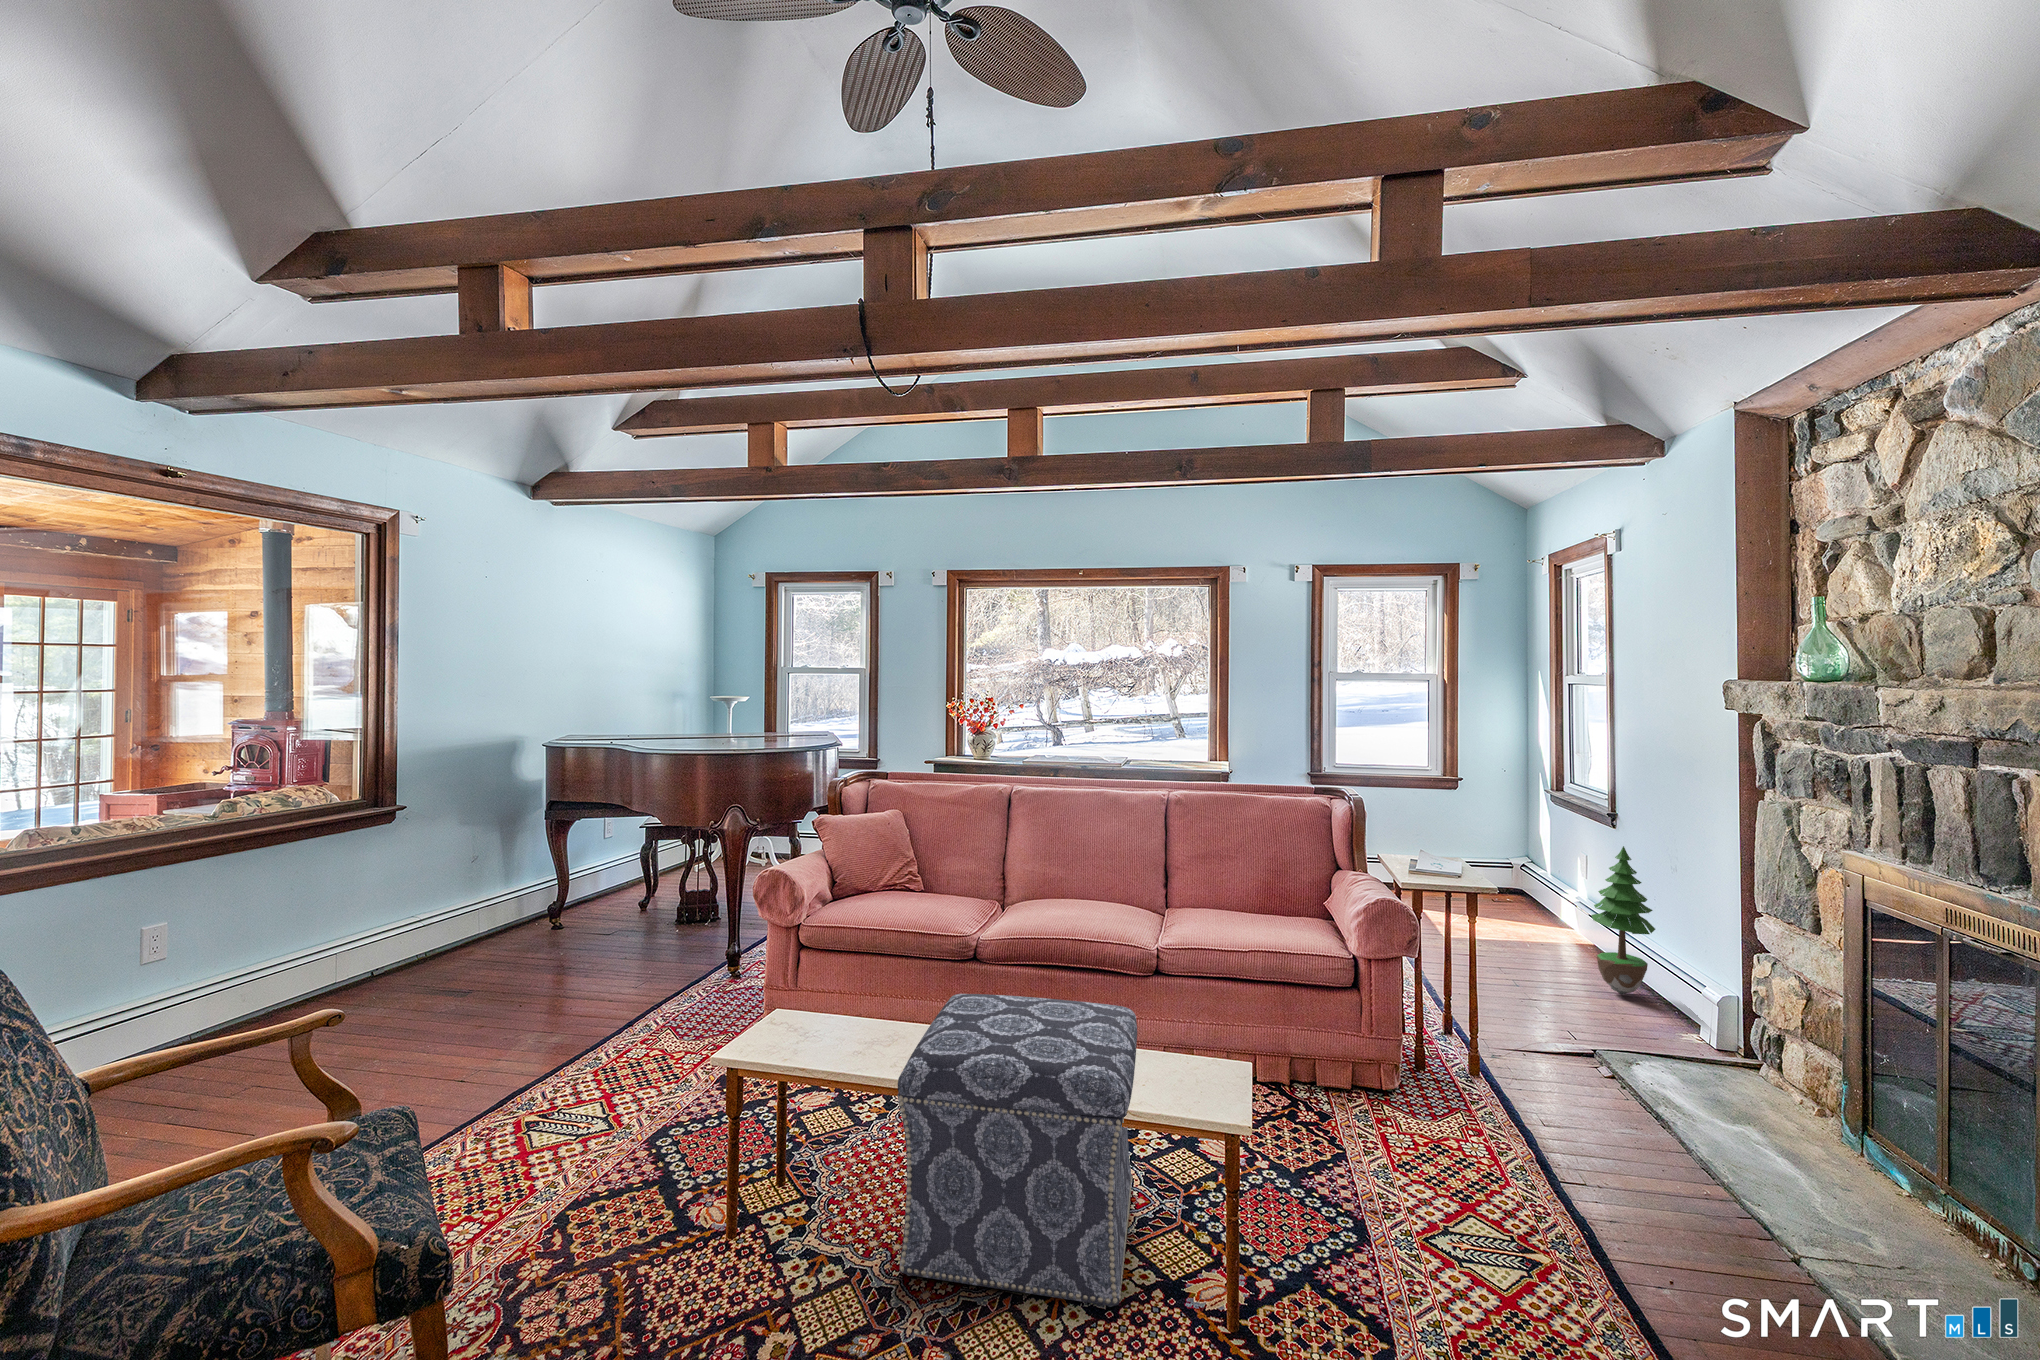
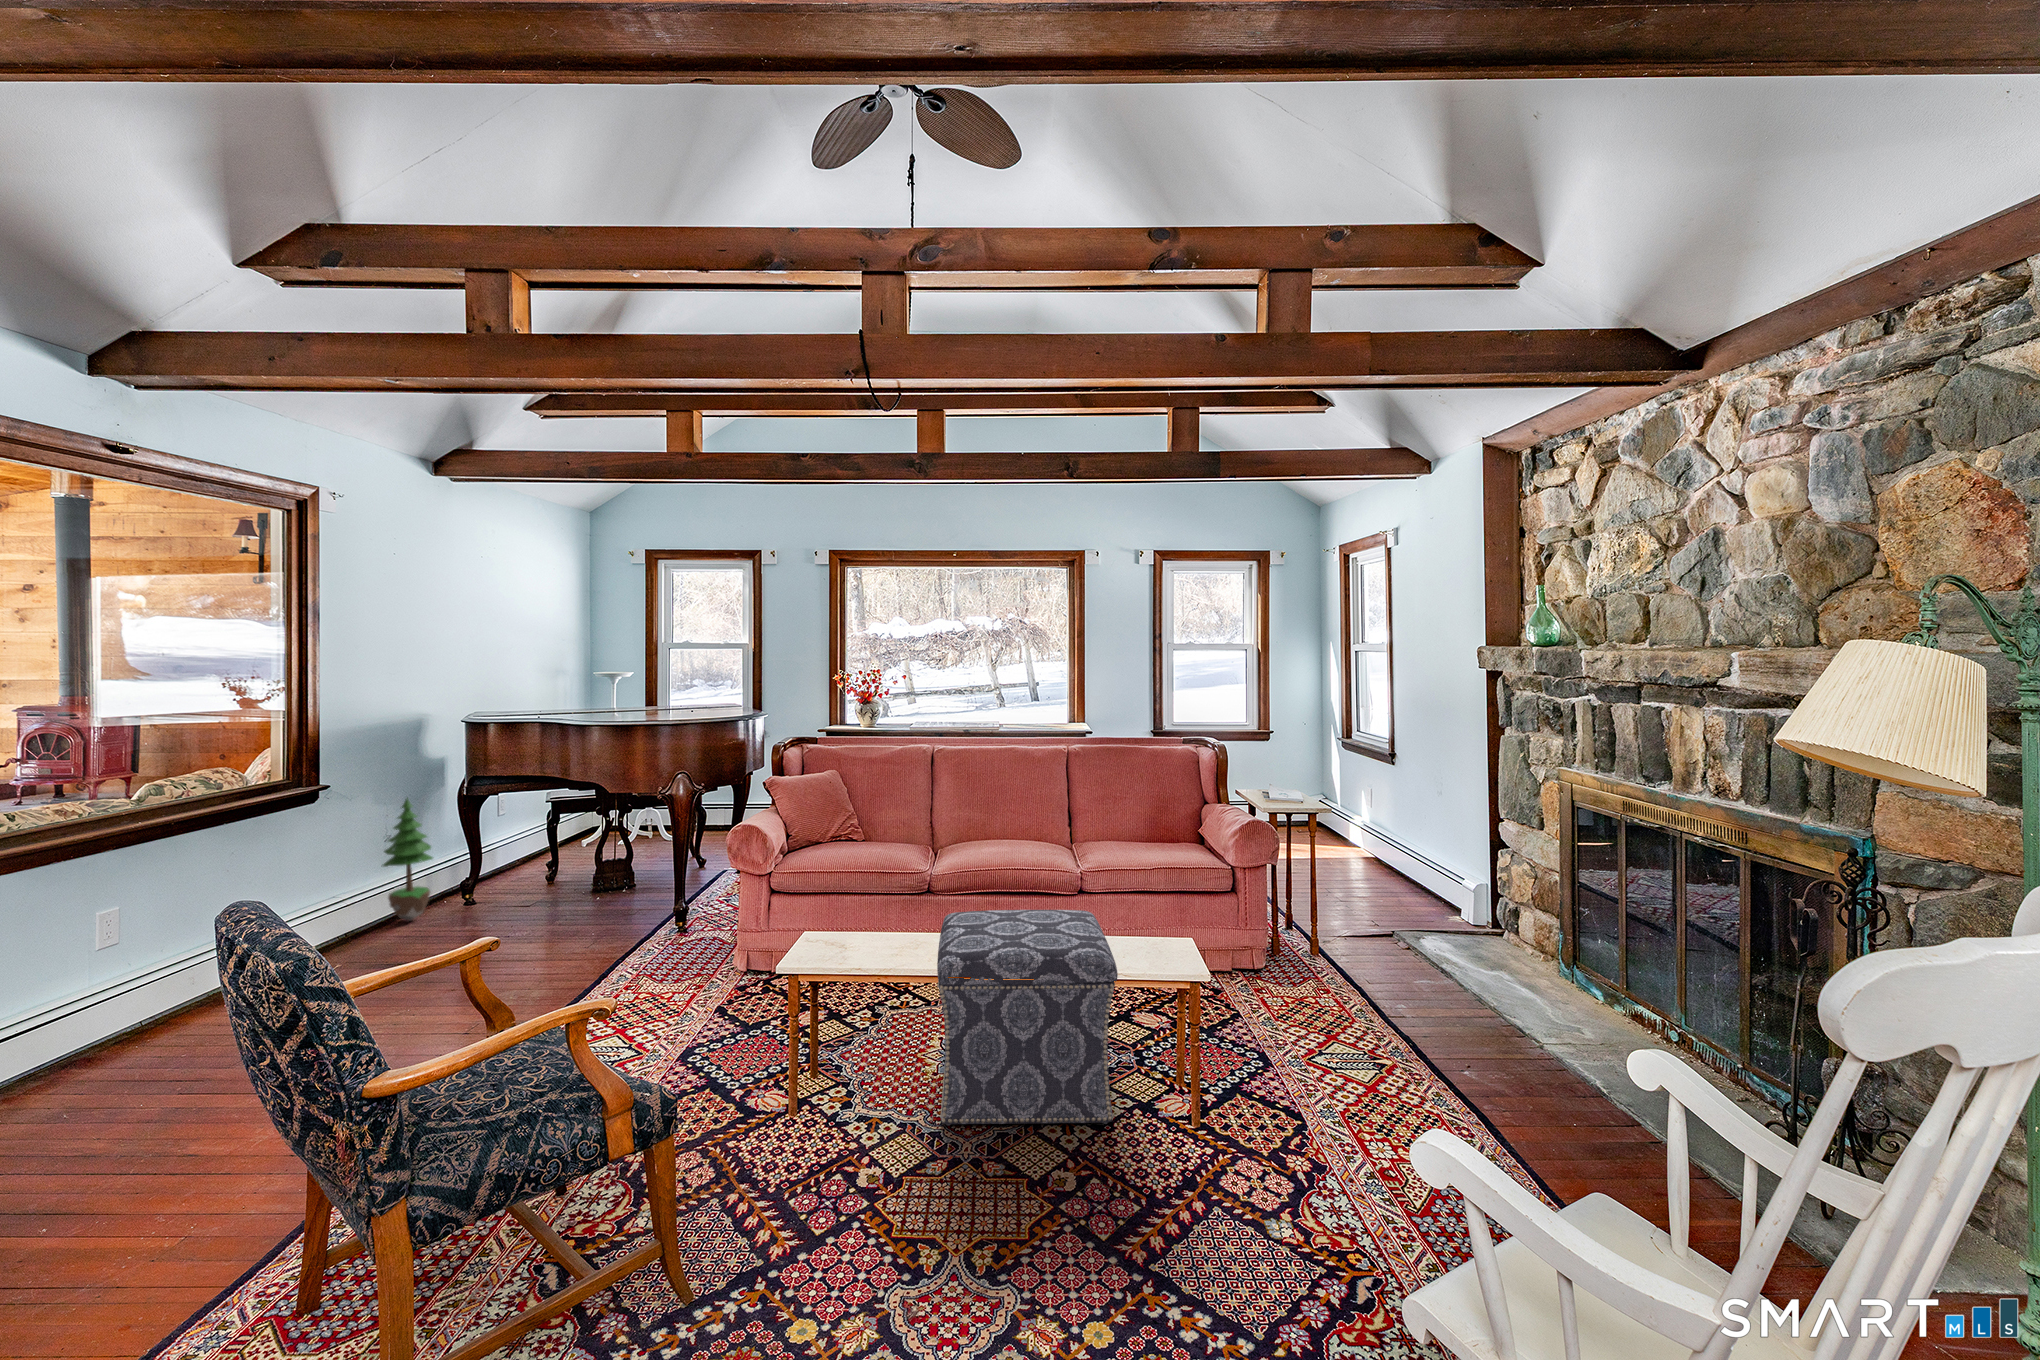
potted tree: present [1591,846,1655,995] -> present [383,798,433,921]

